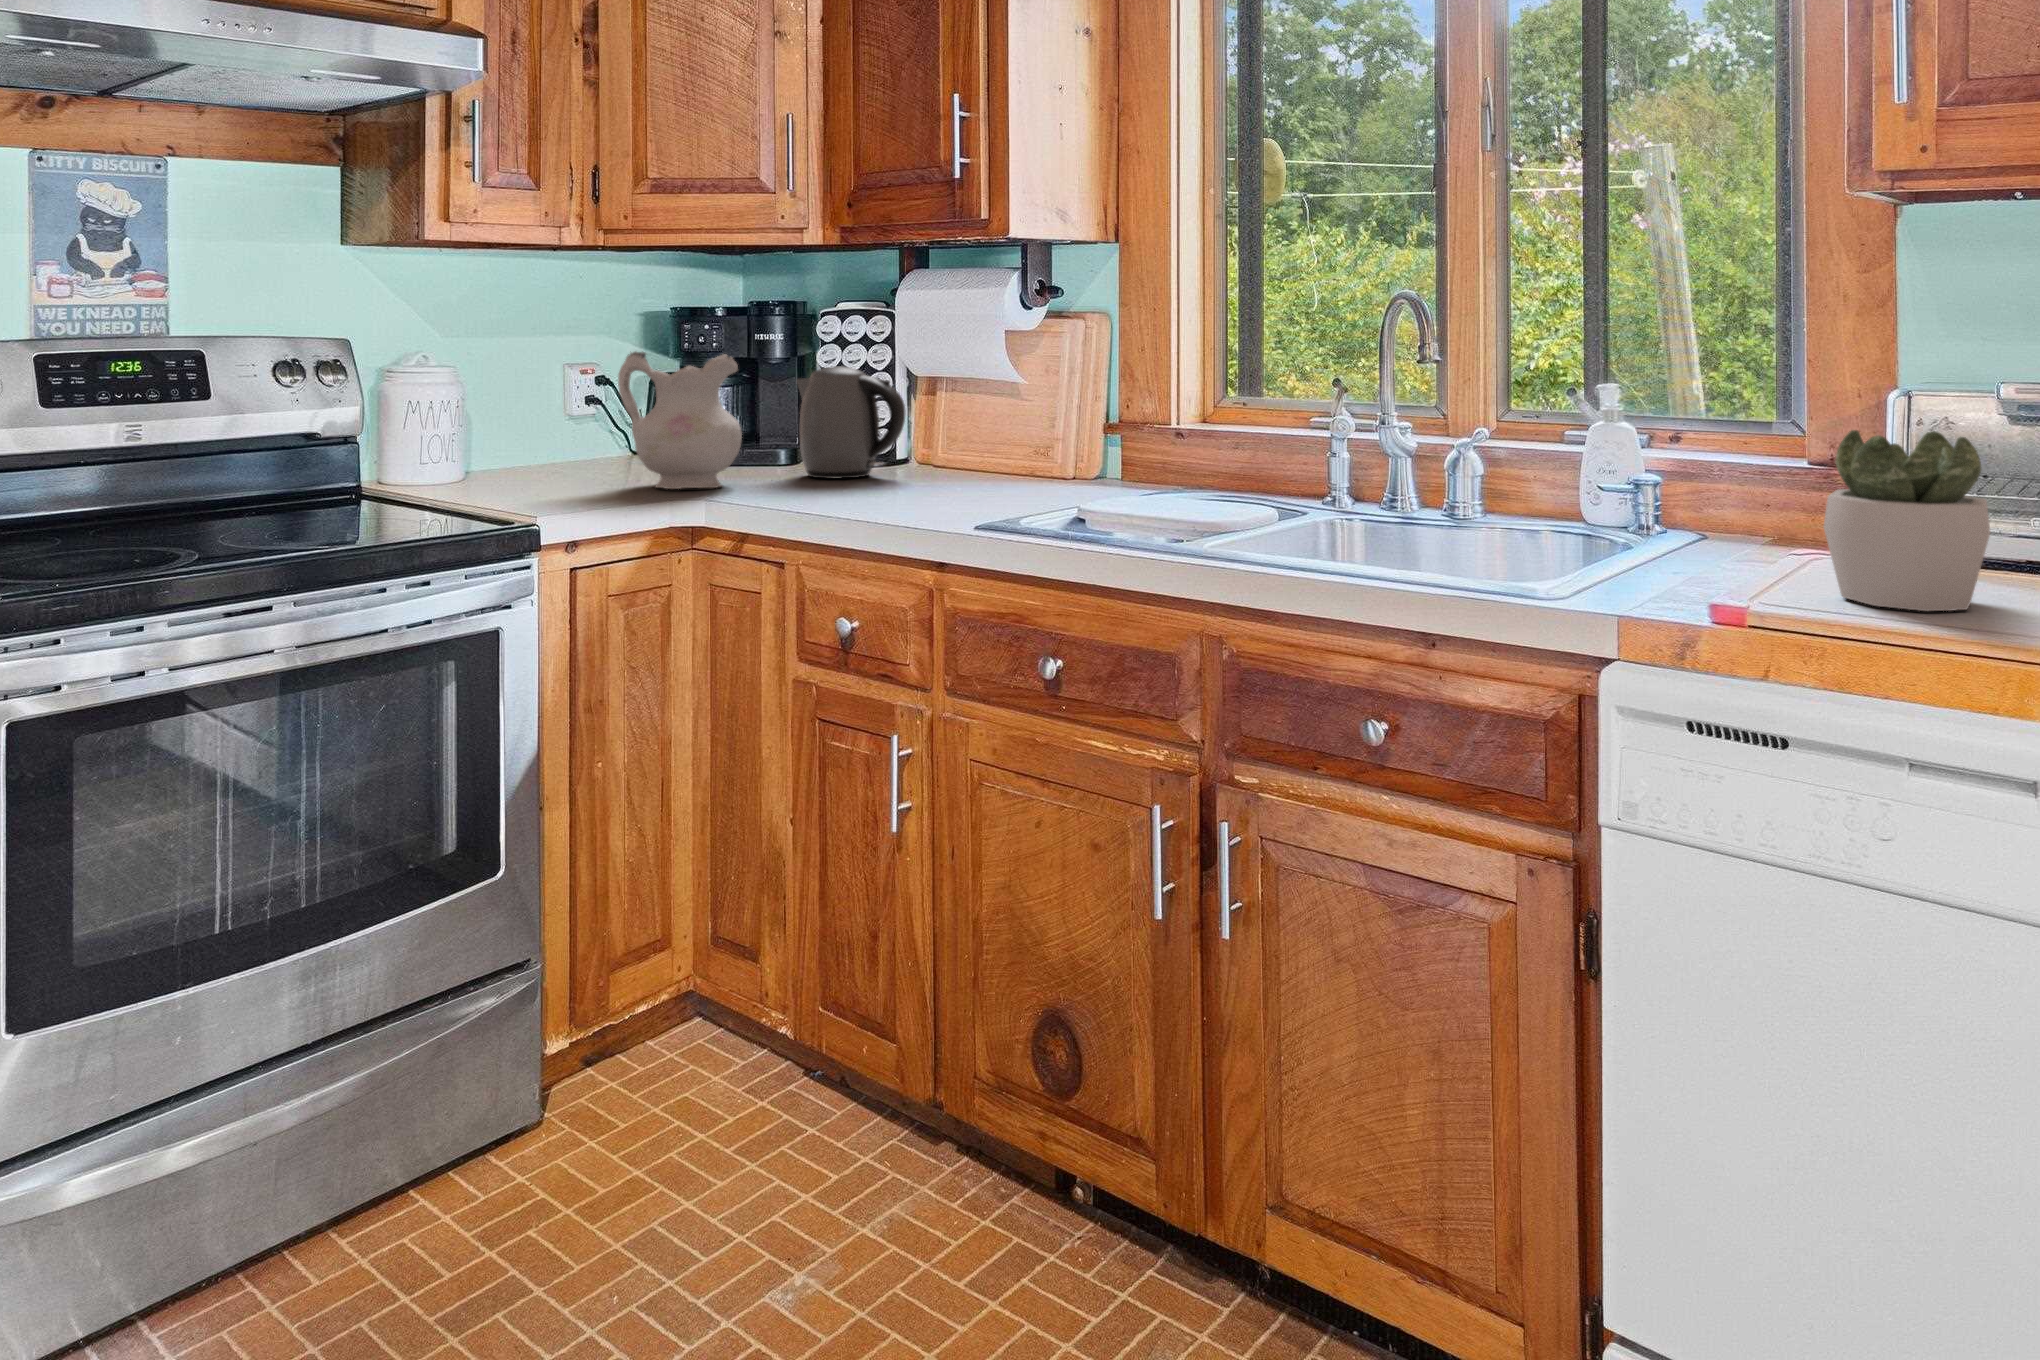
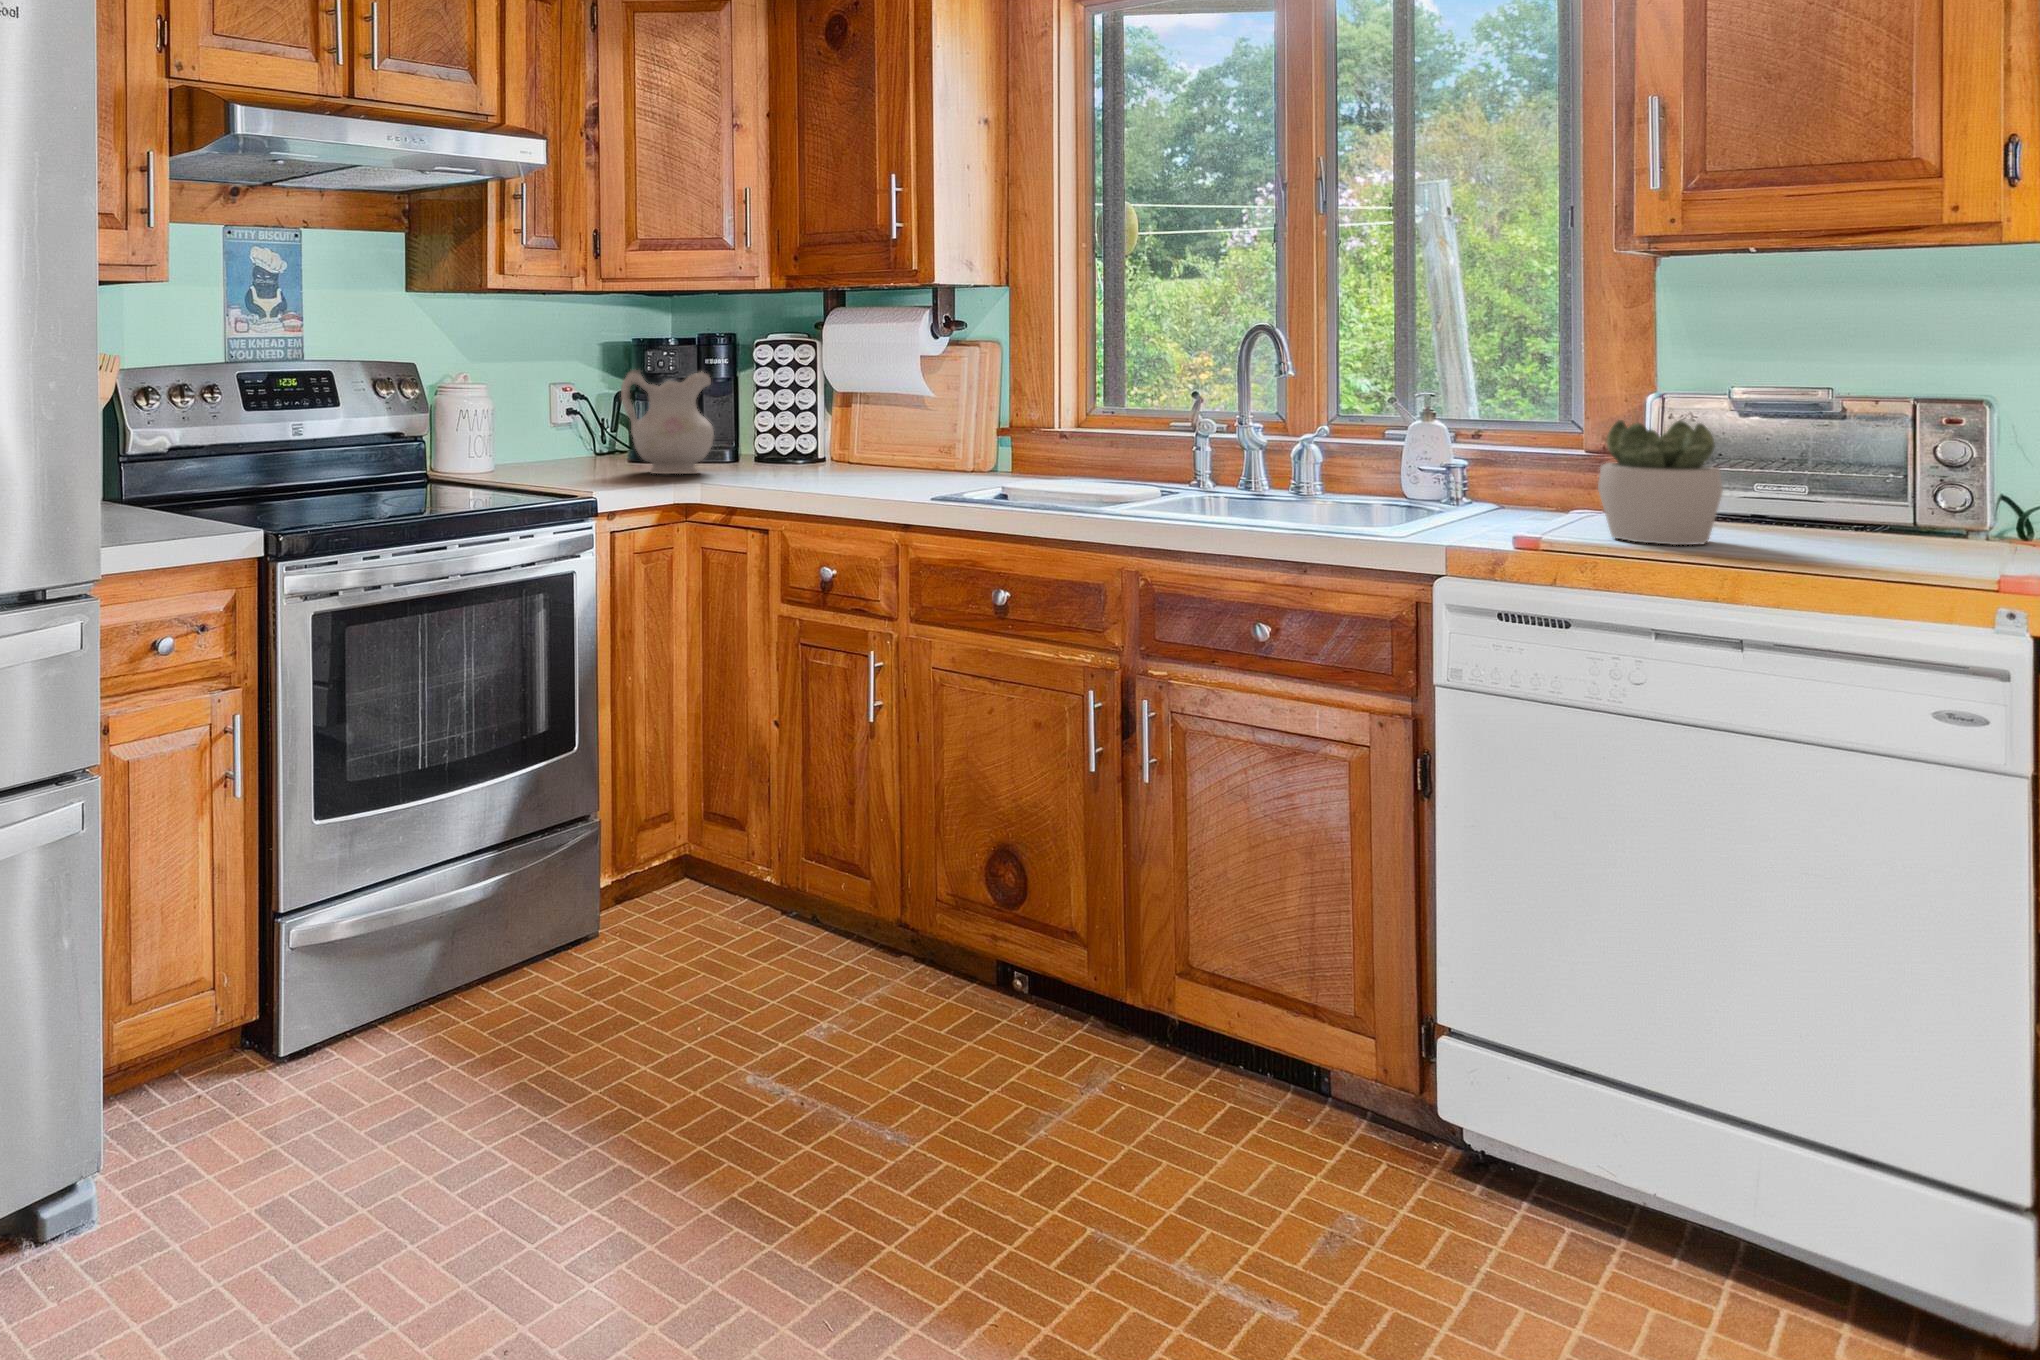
kettle: present [797,366,905,479] -> none [746,381,835,468]

